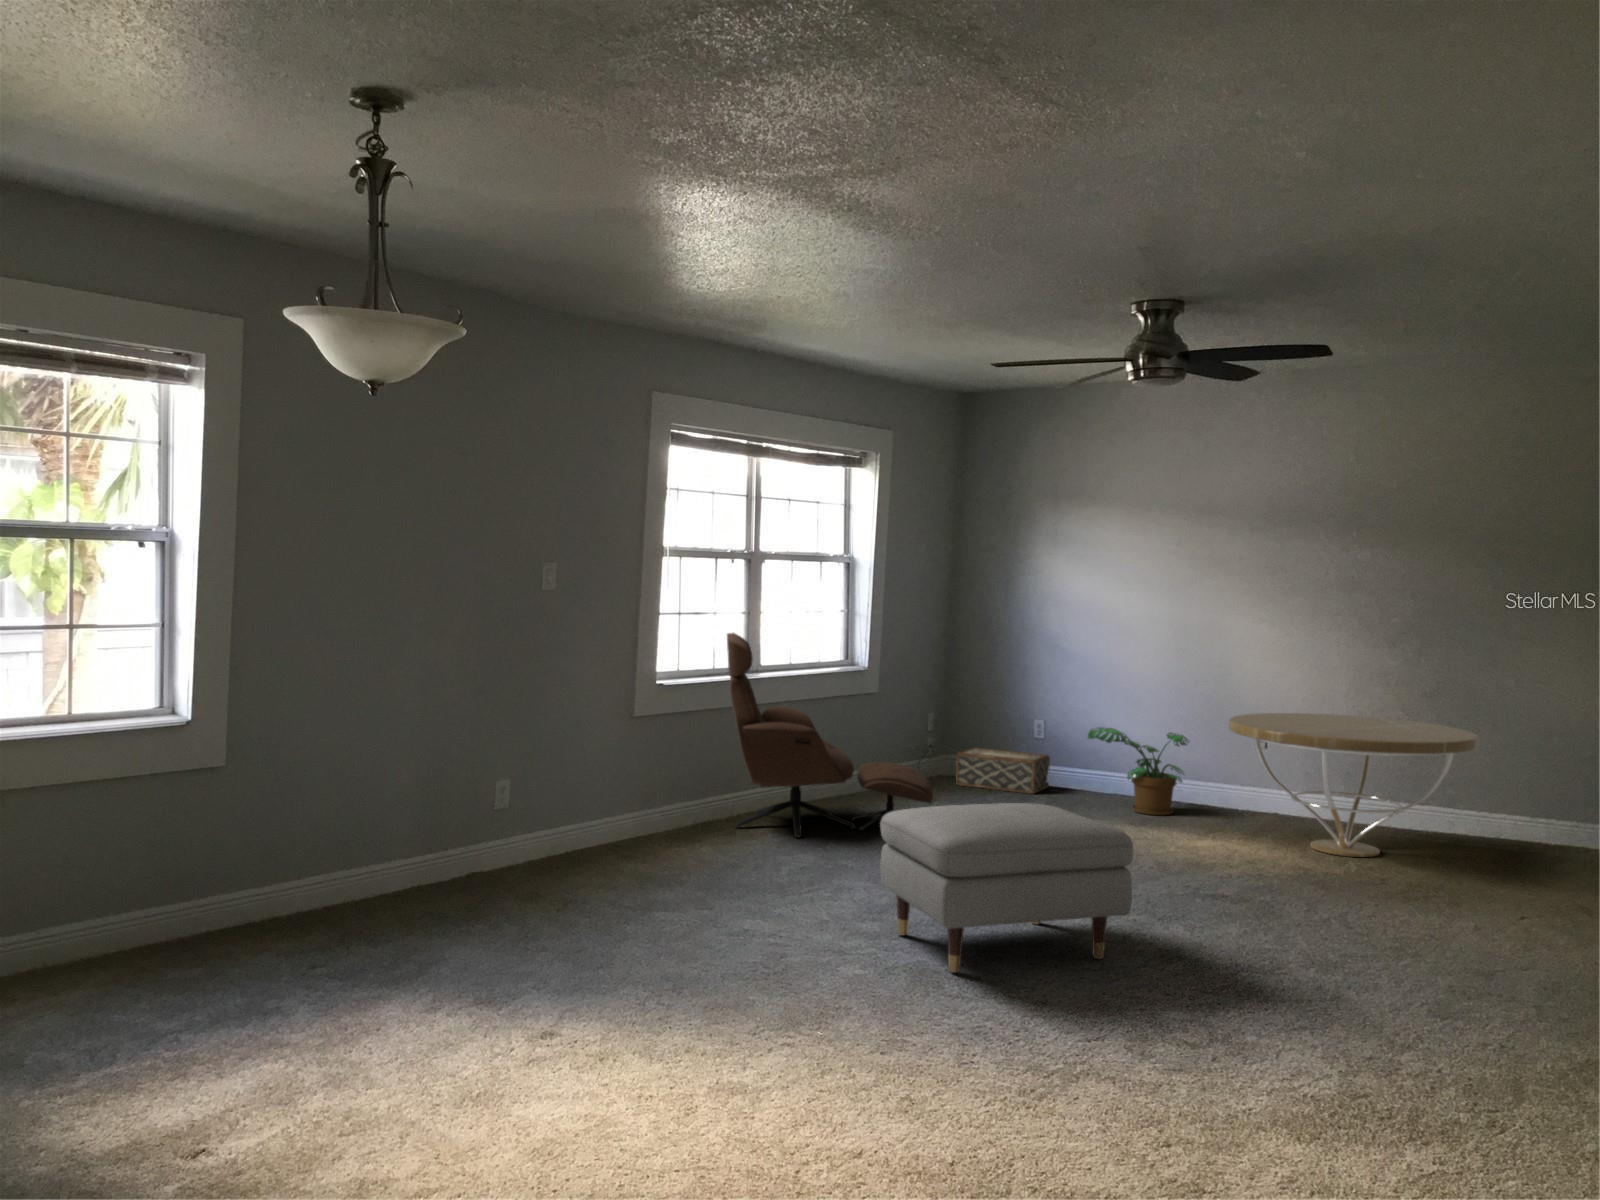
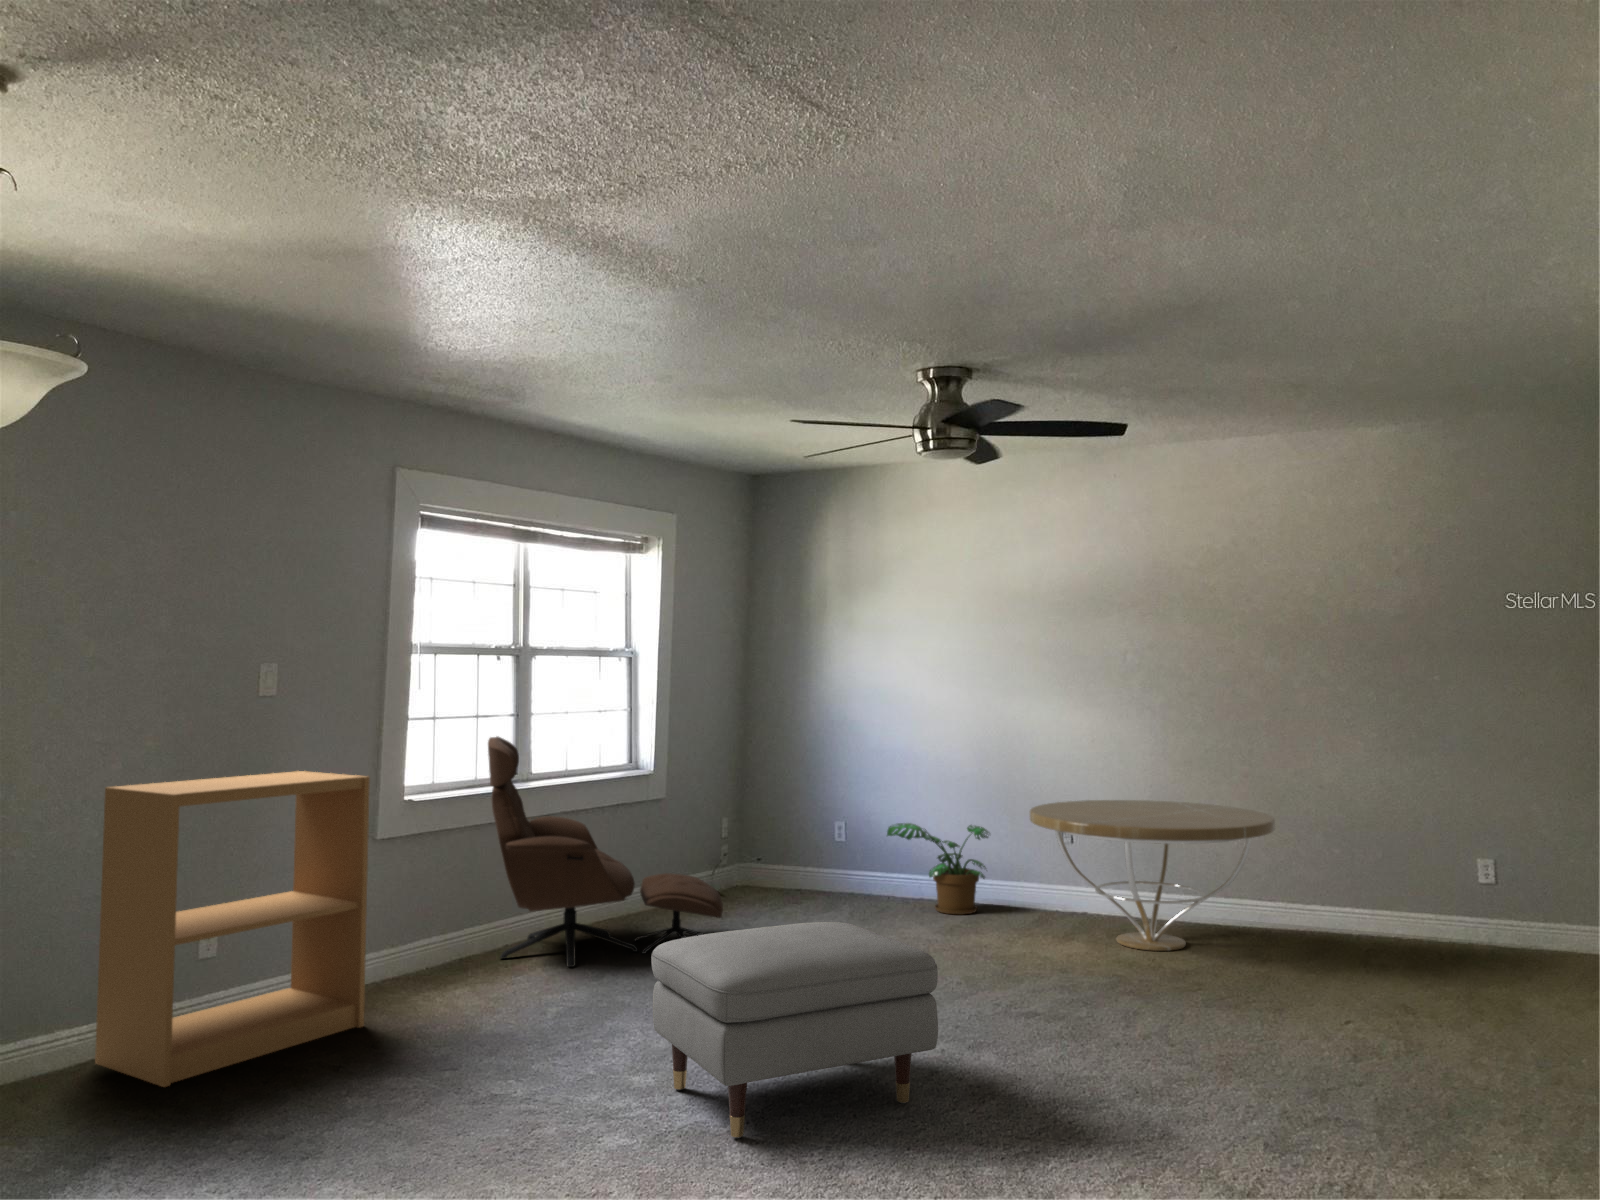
bookshelf: none [428,656,636,904] -> present [95,771,370,1087]
woven basket: present [956,748,1050,794] -> none [752,849,849,897]

